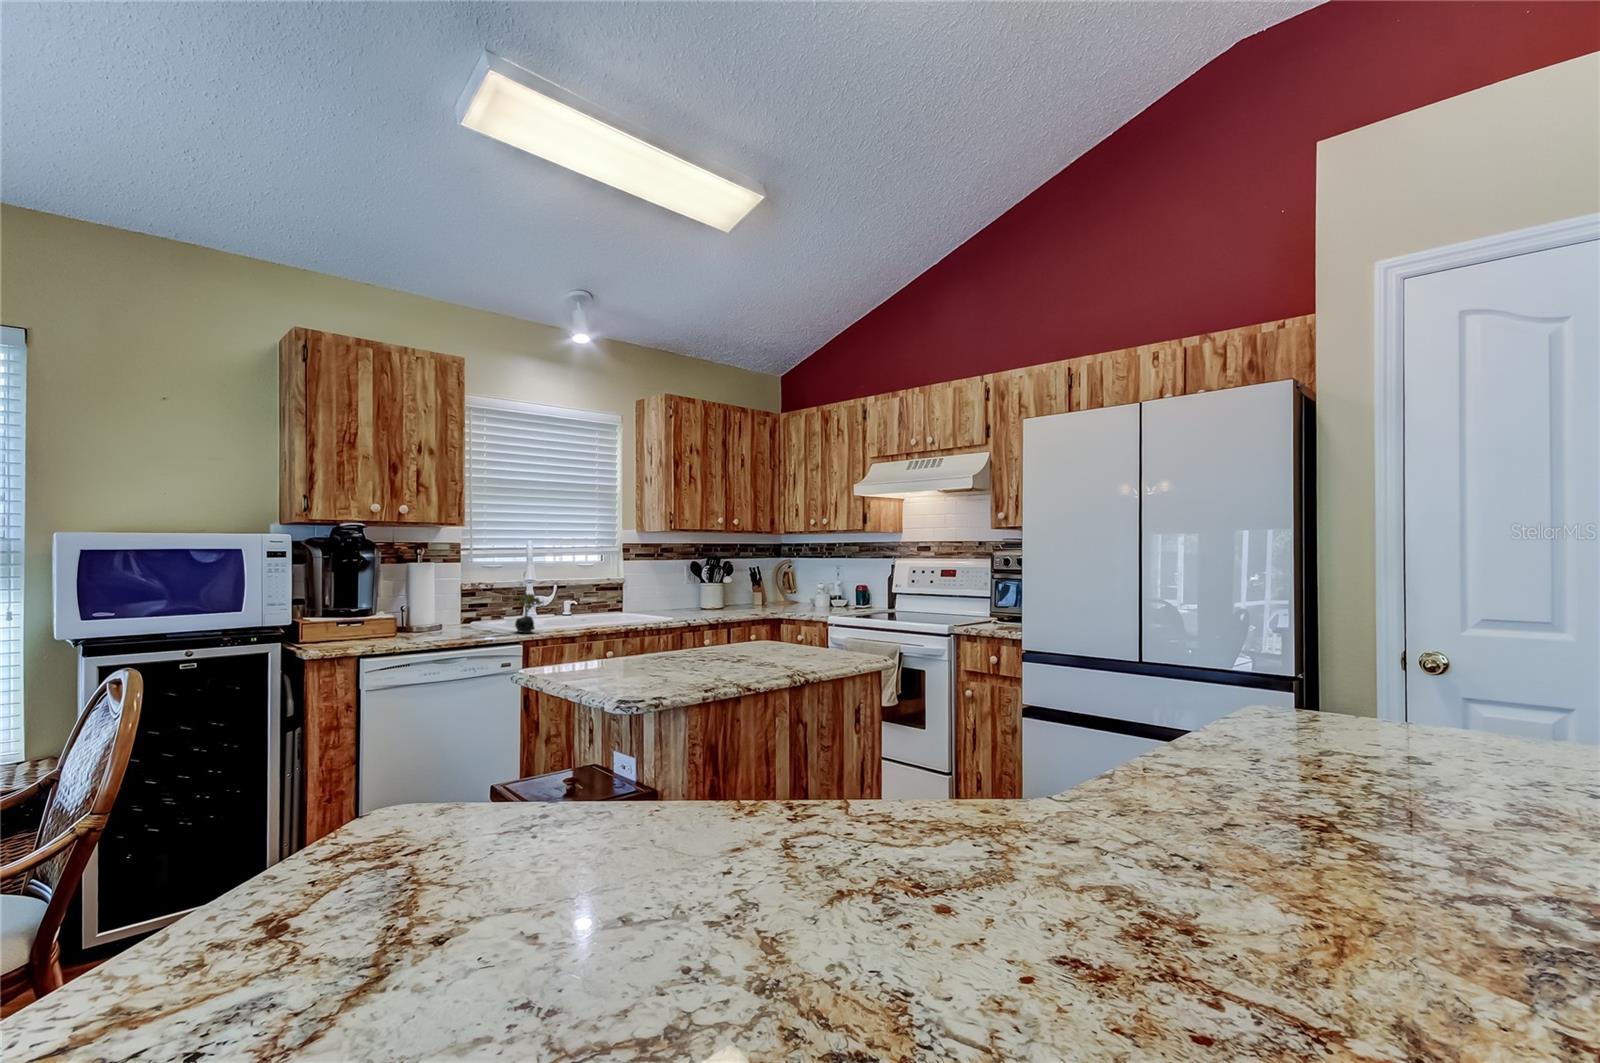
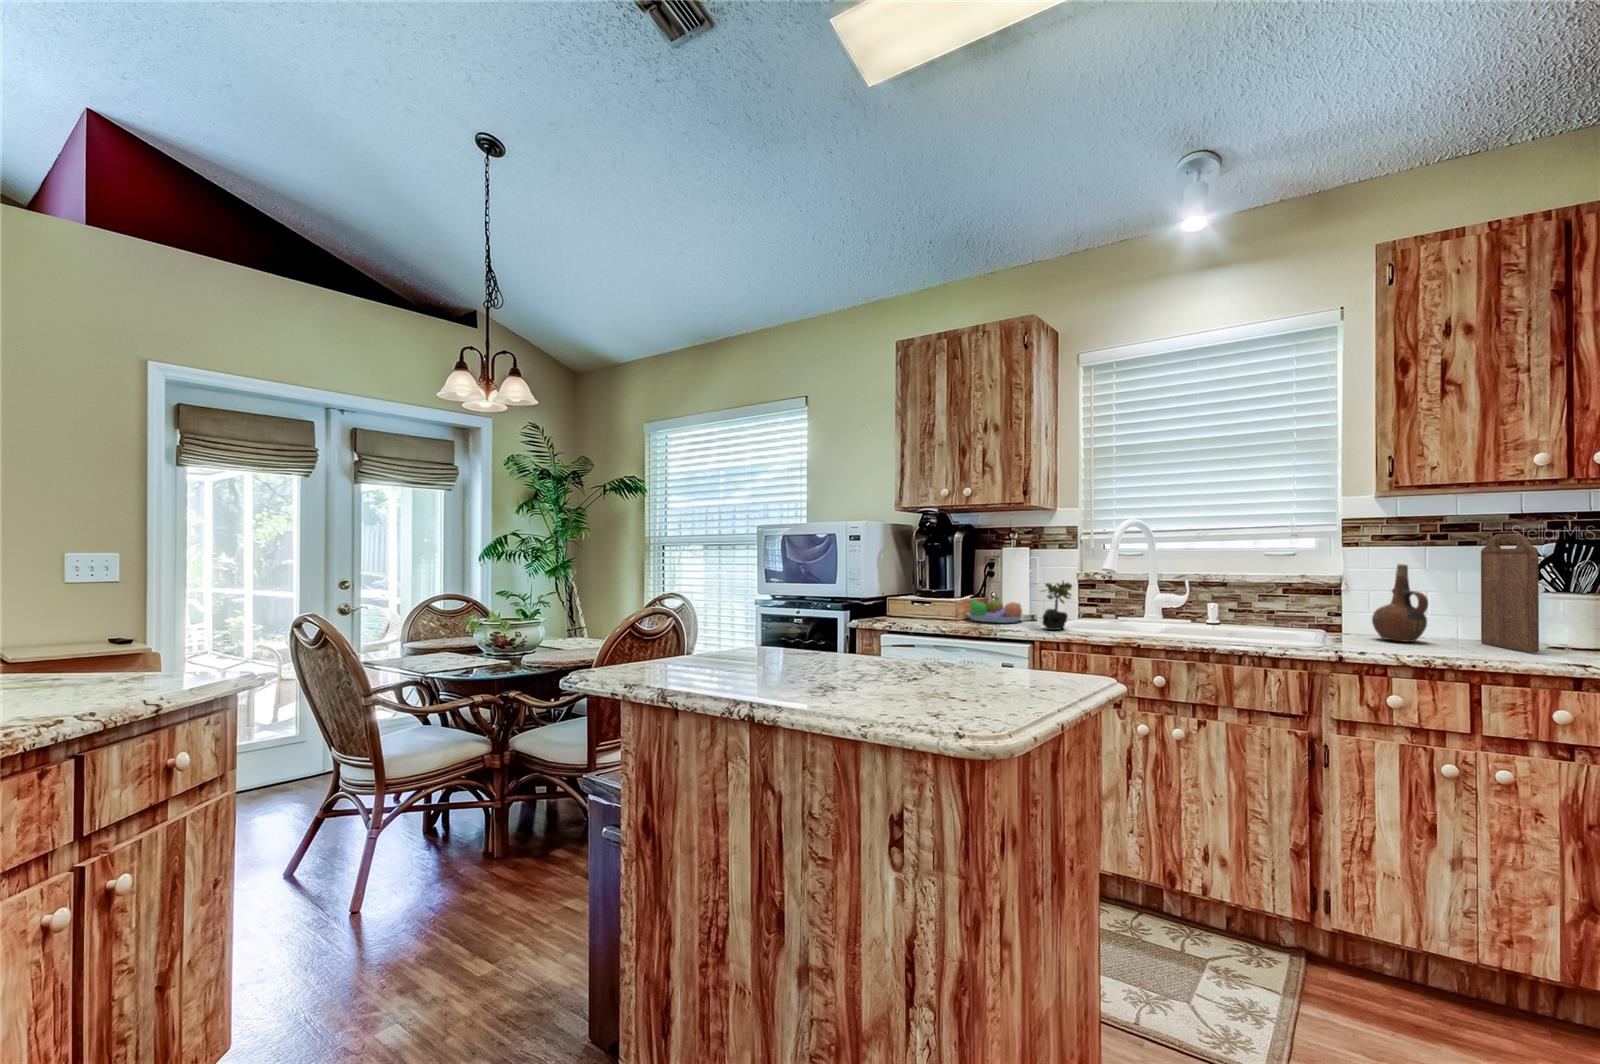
cutting board: none [684,552,715,610] -> present [1481,533,1539,652]
ceramic pitcher: none [652,569,678,612] -> present [1372,564,1428,642]
fruit bowl: none [417,612,482,636] -> present [966,597,1024,623]

